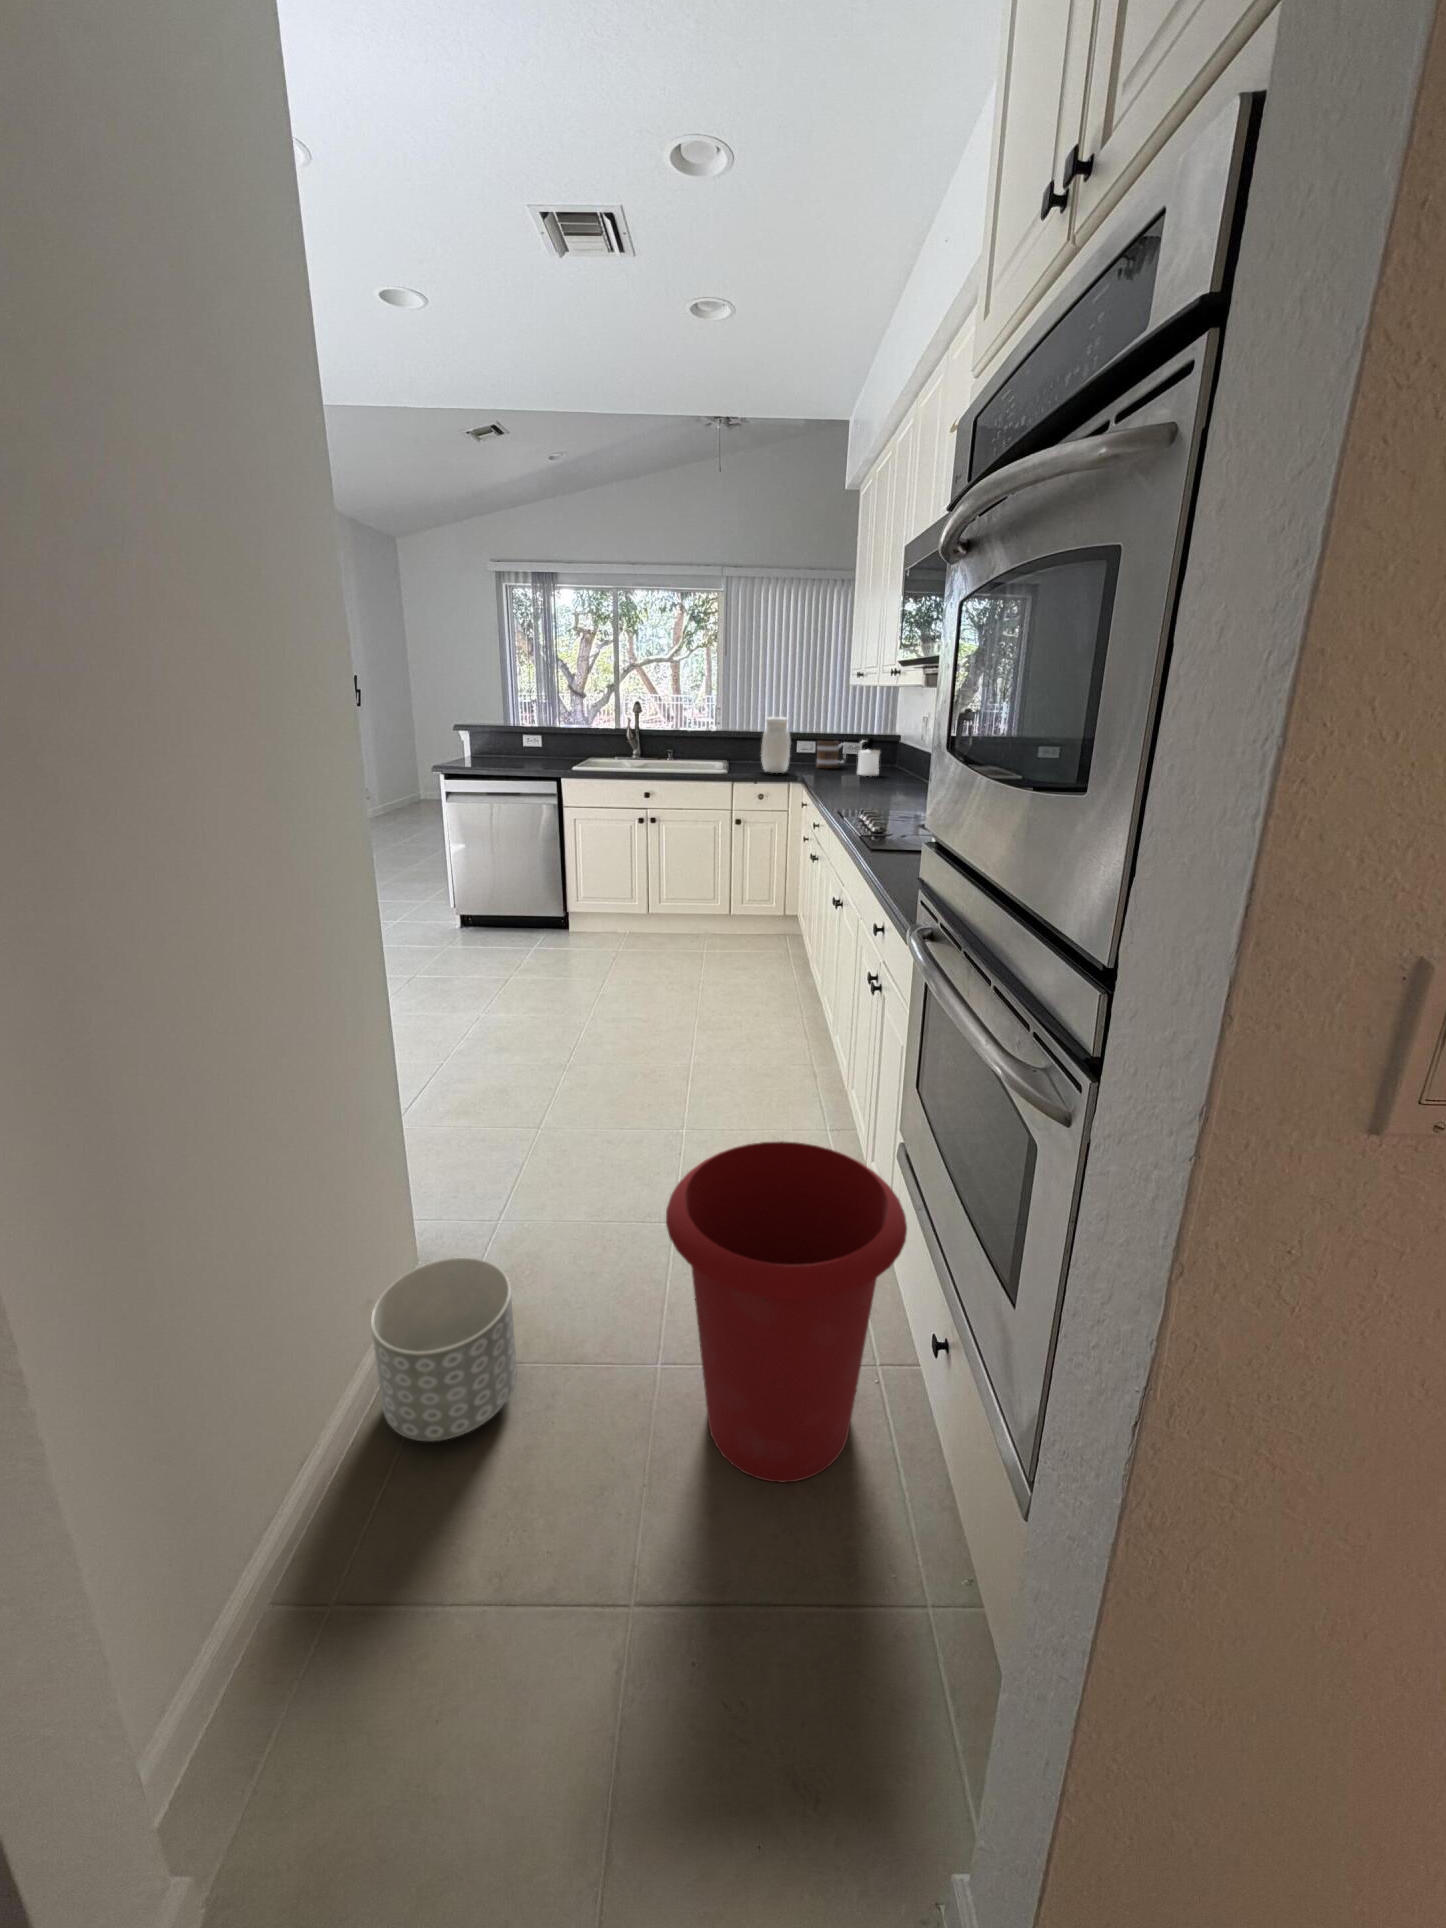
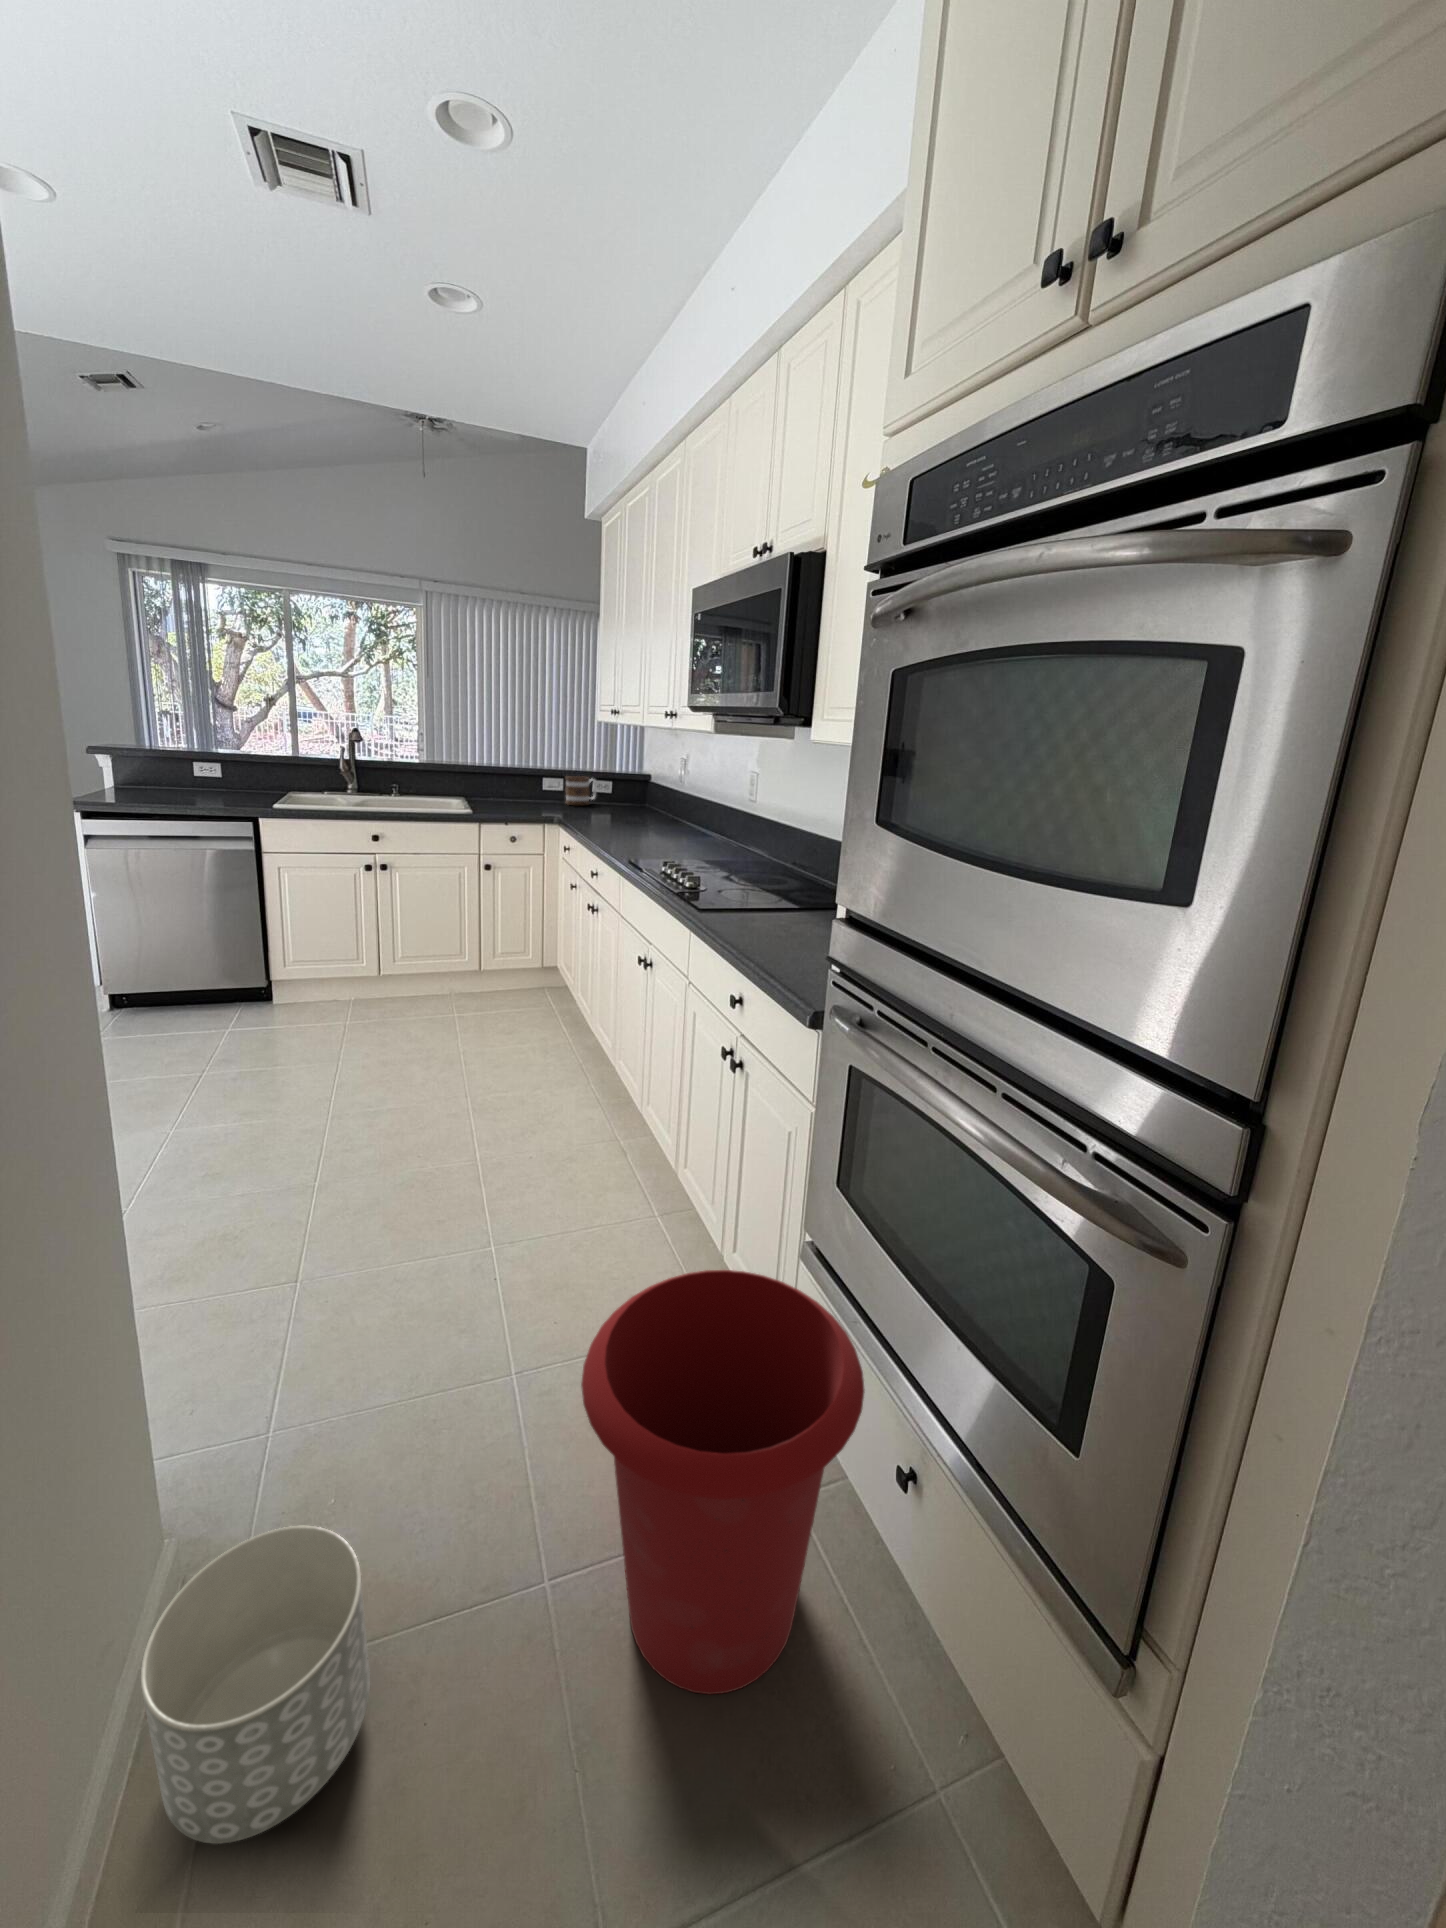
jar: present [761,717,790,773] -> none [509,751,541,812]
soap dispenser: present [858,738,880,776] -> none [614,775,637,814]

